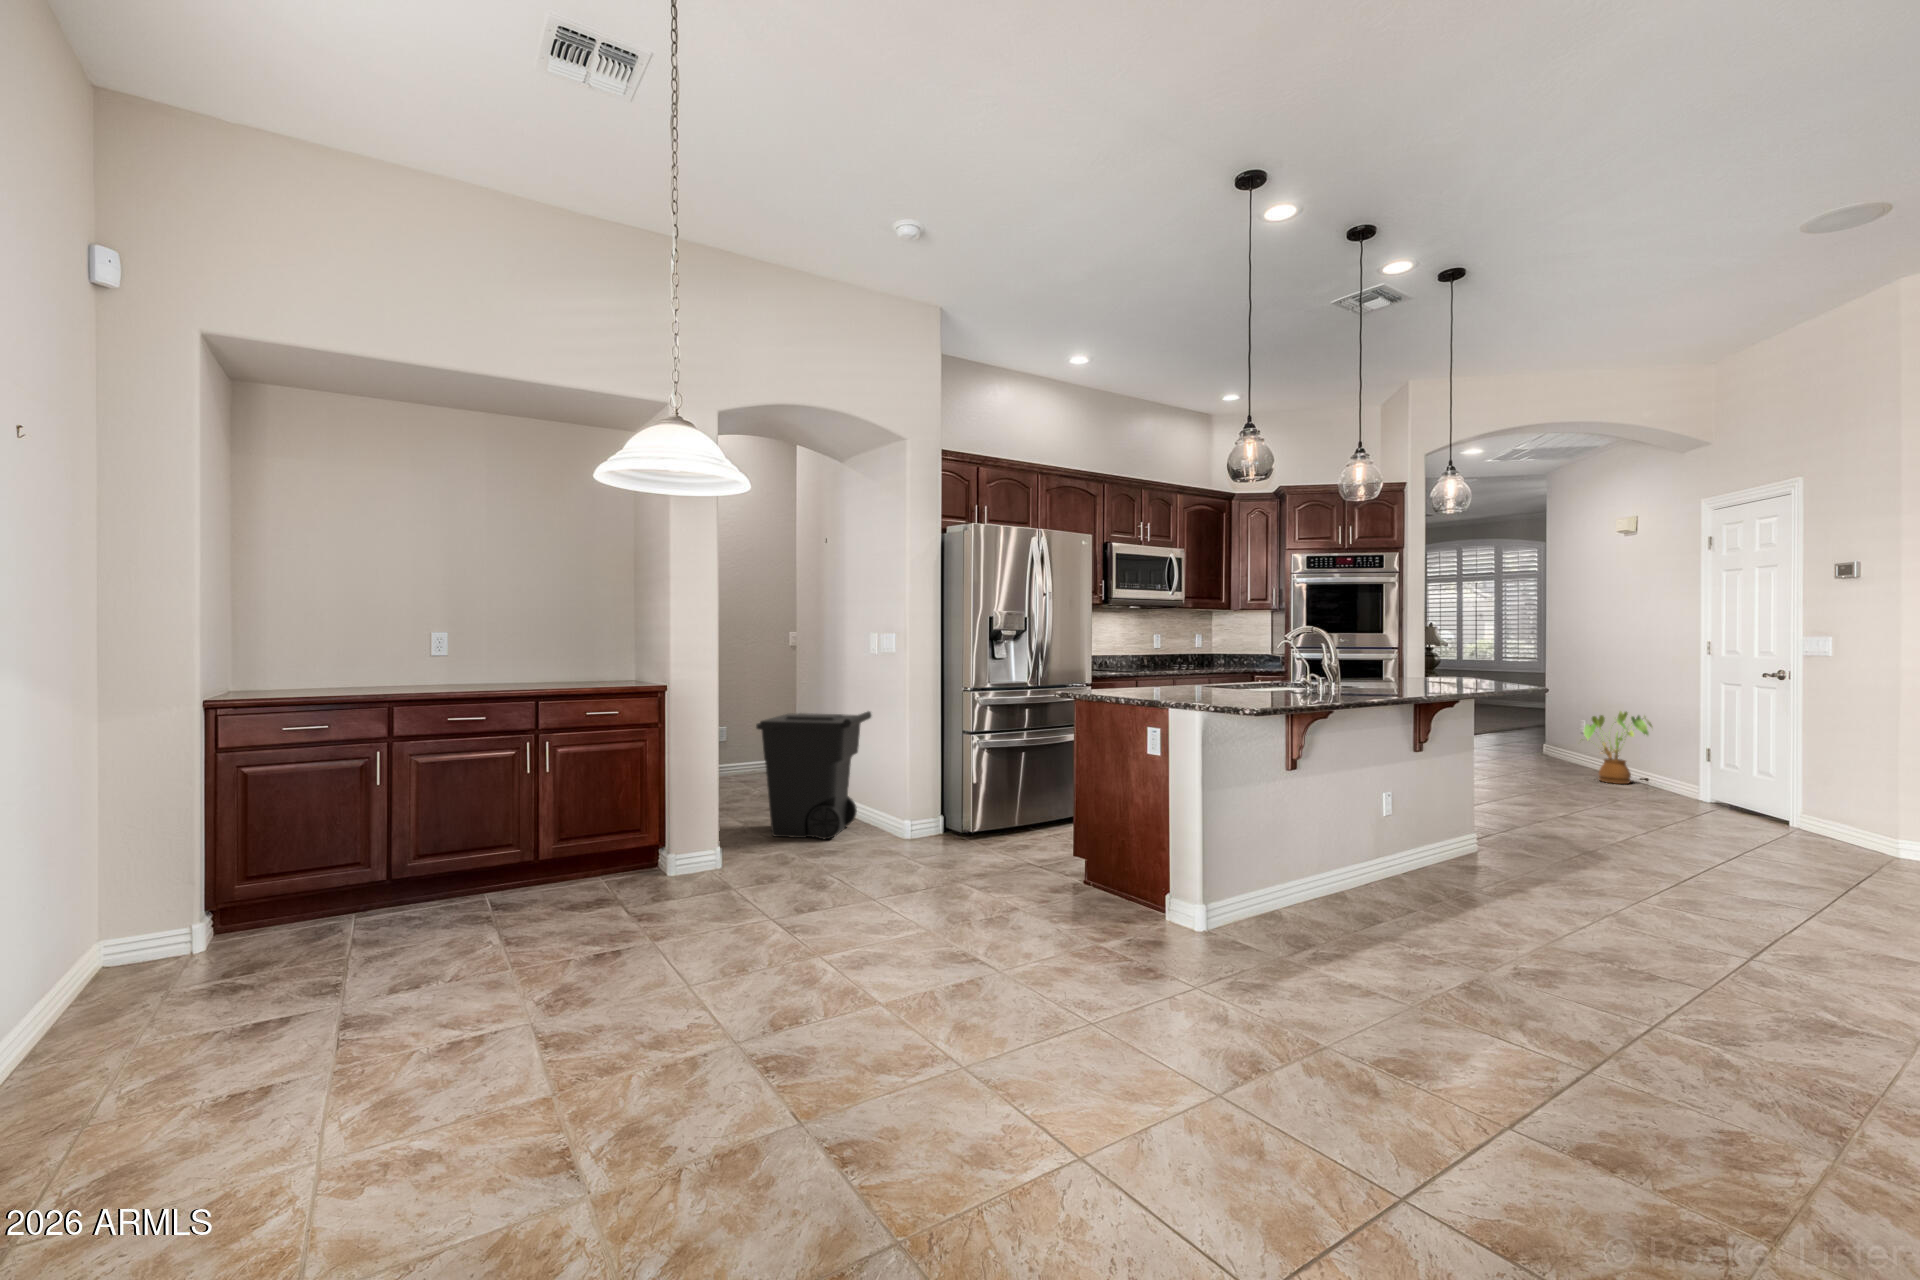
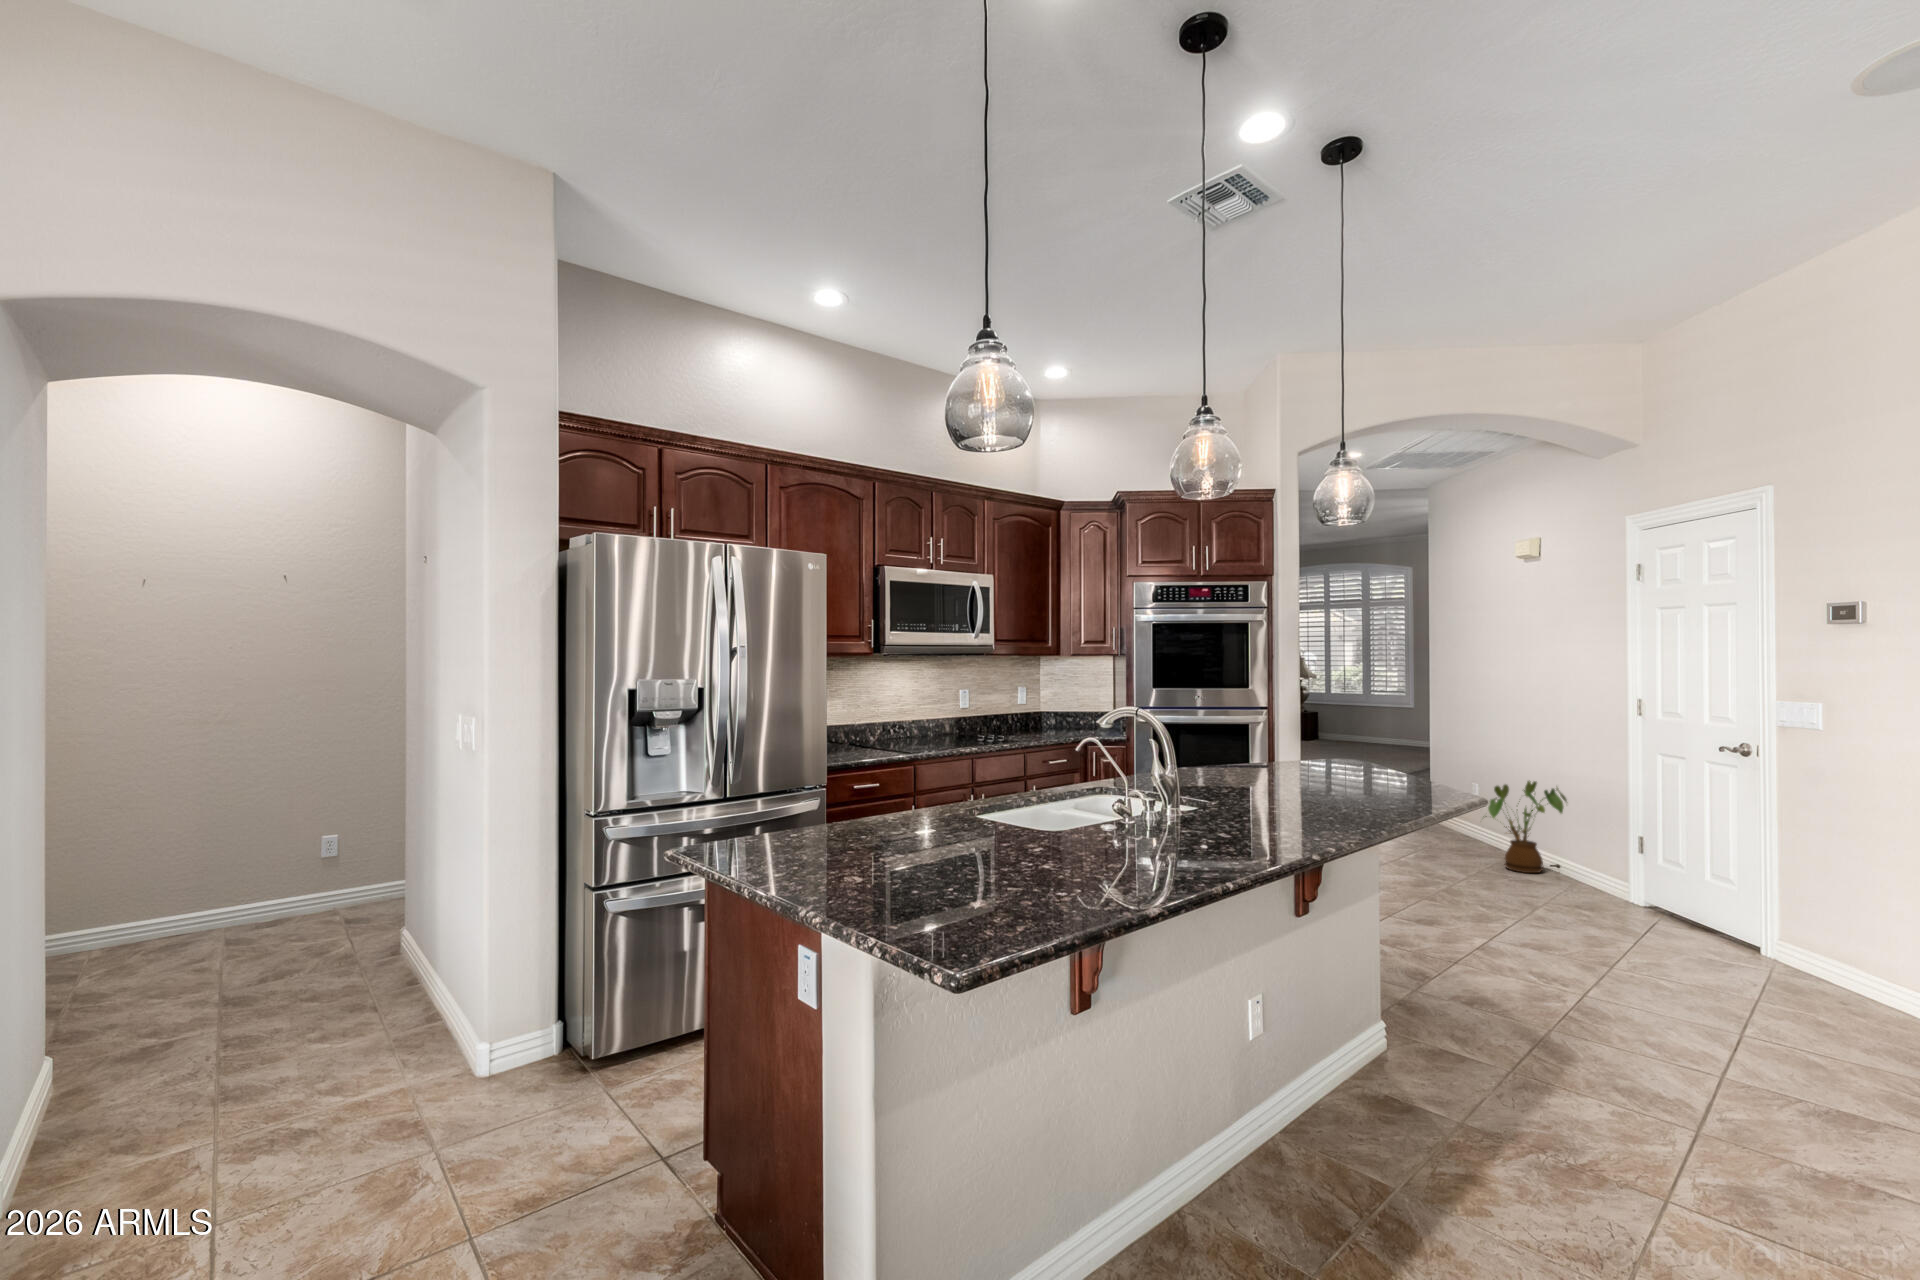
trash can: present [756,711,871,839] -> none [186,843,448,1089]

